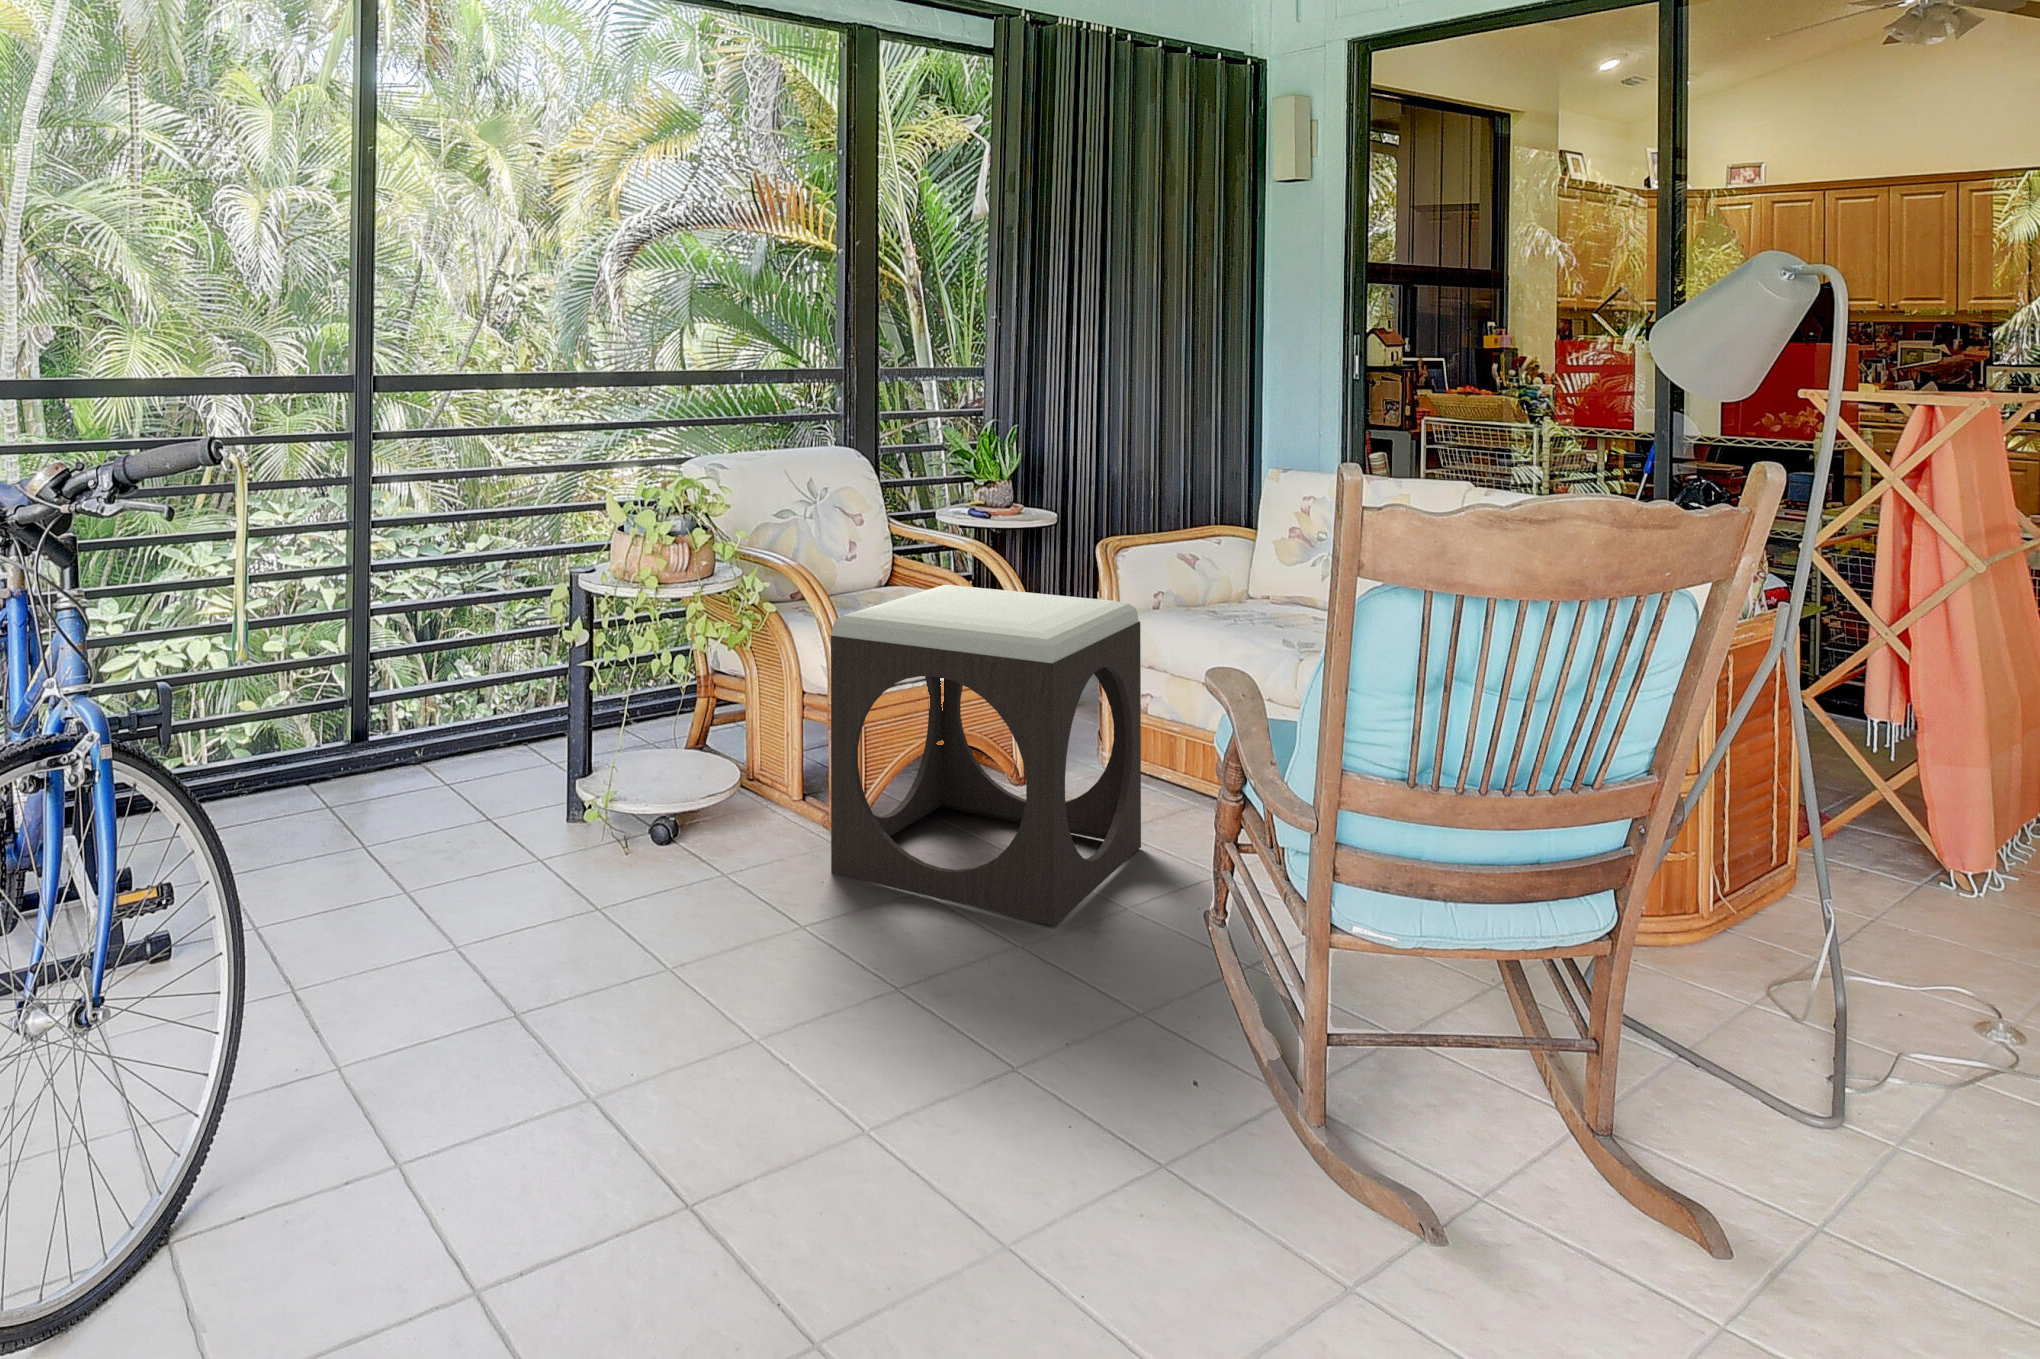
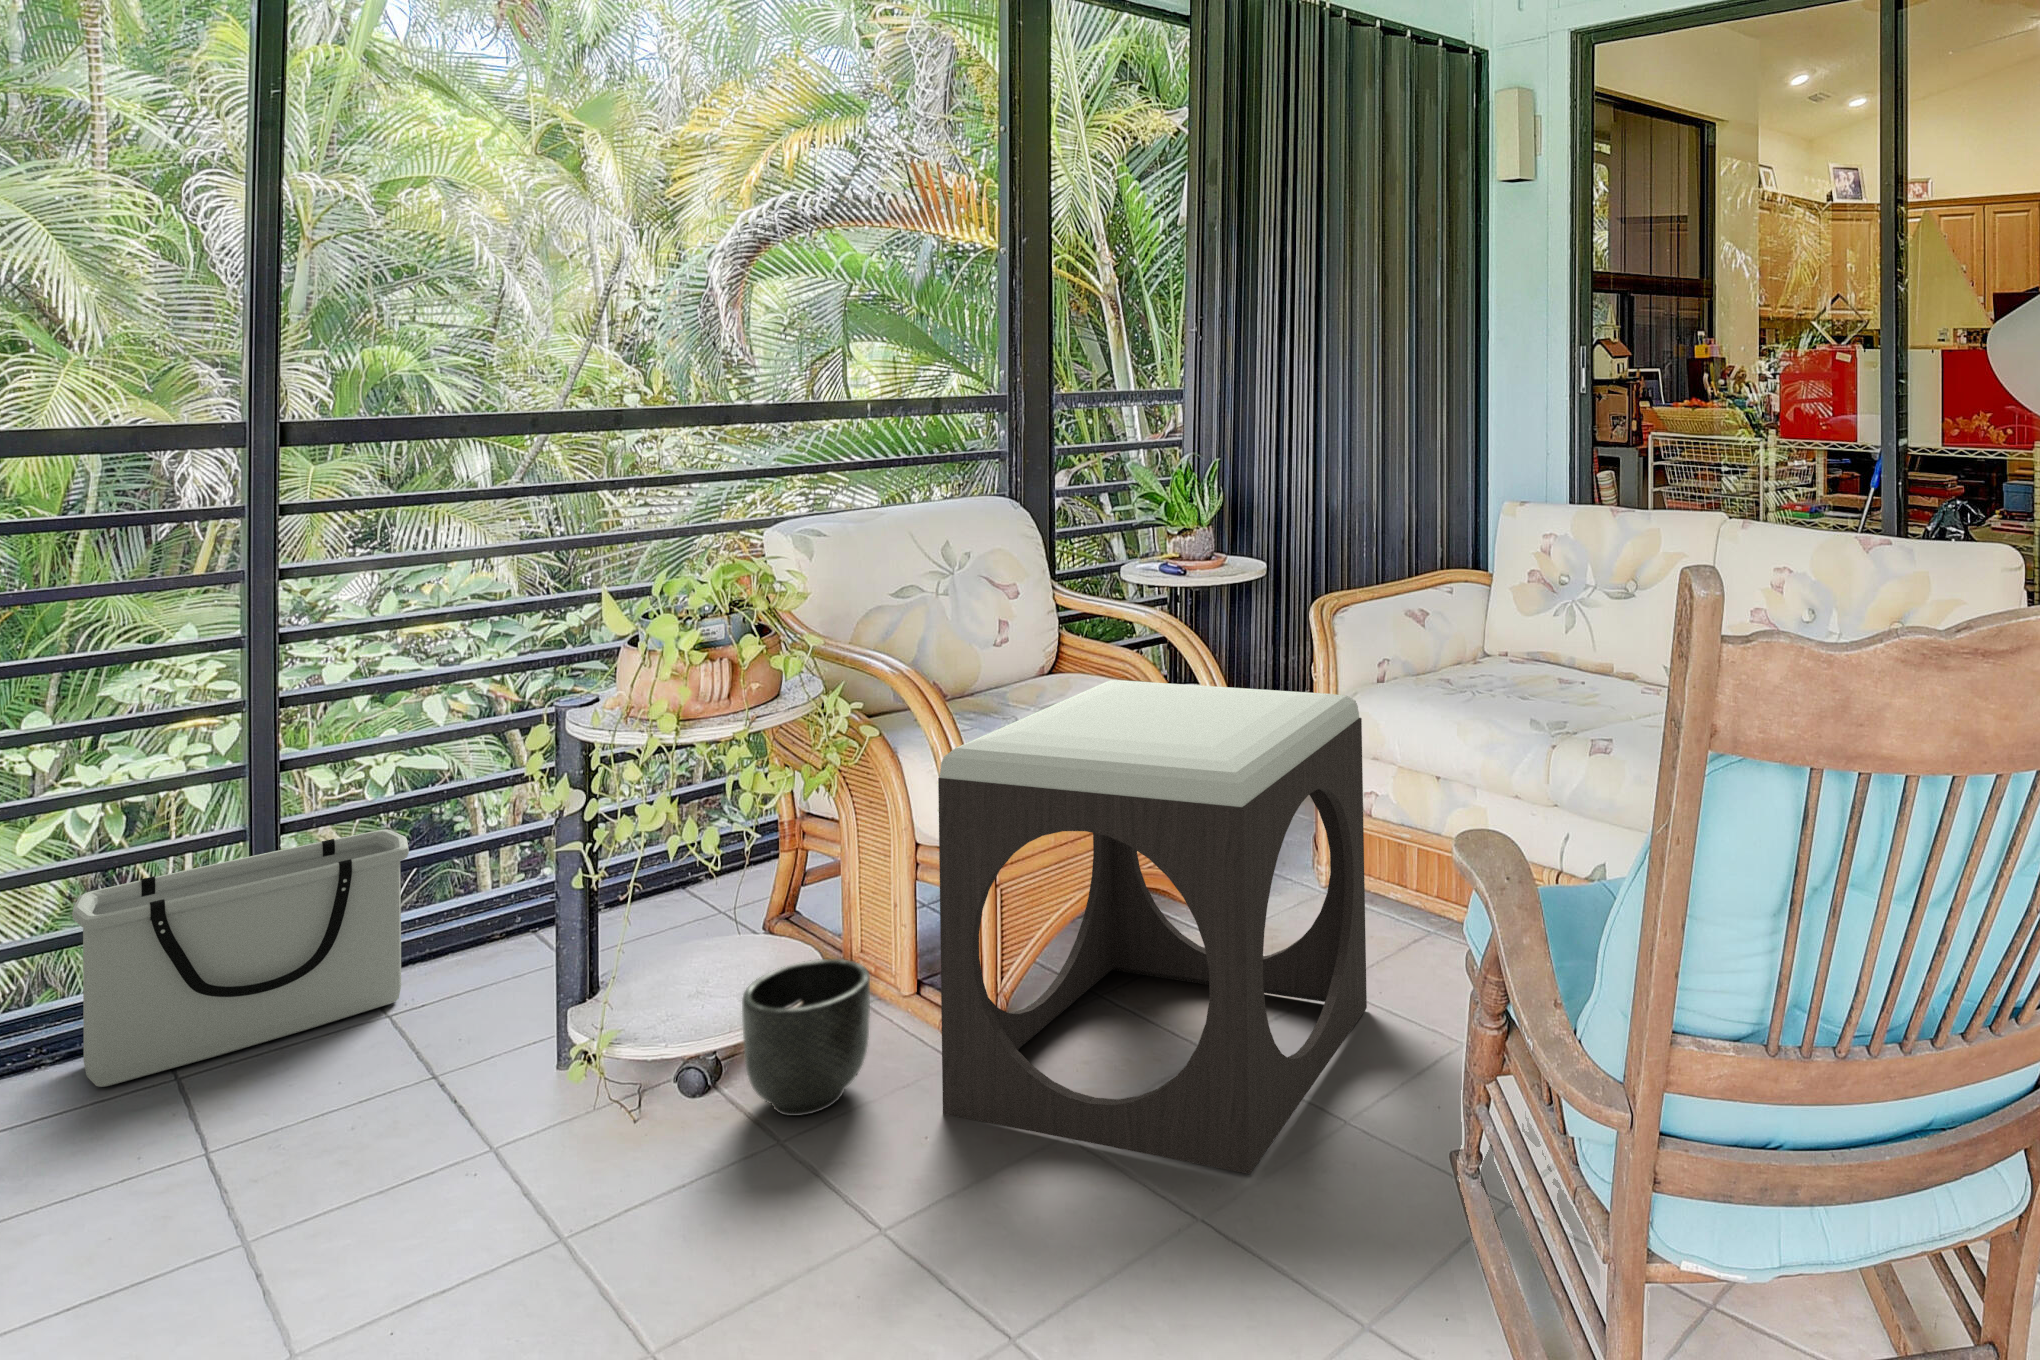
storage bin: none [277,661,459,803] -> present [72,829,409,1087]
planter: none [696,763,779,863] -> present [742,959,870,1116]

